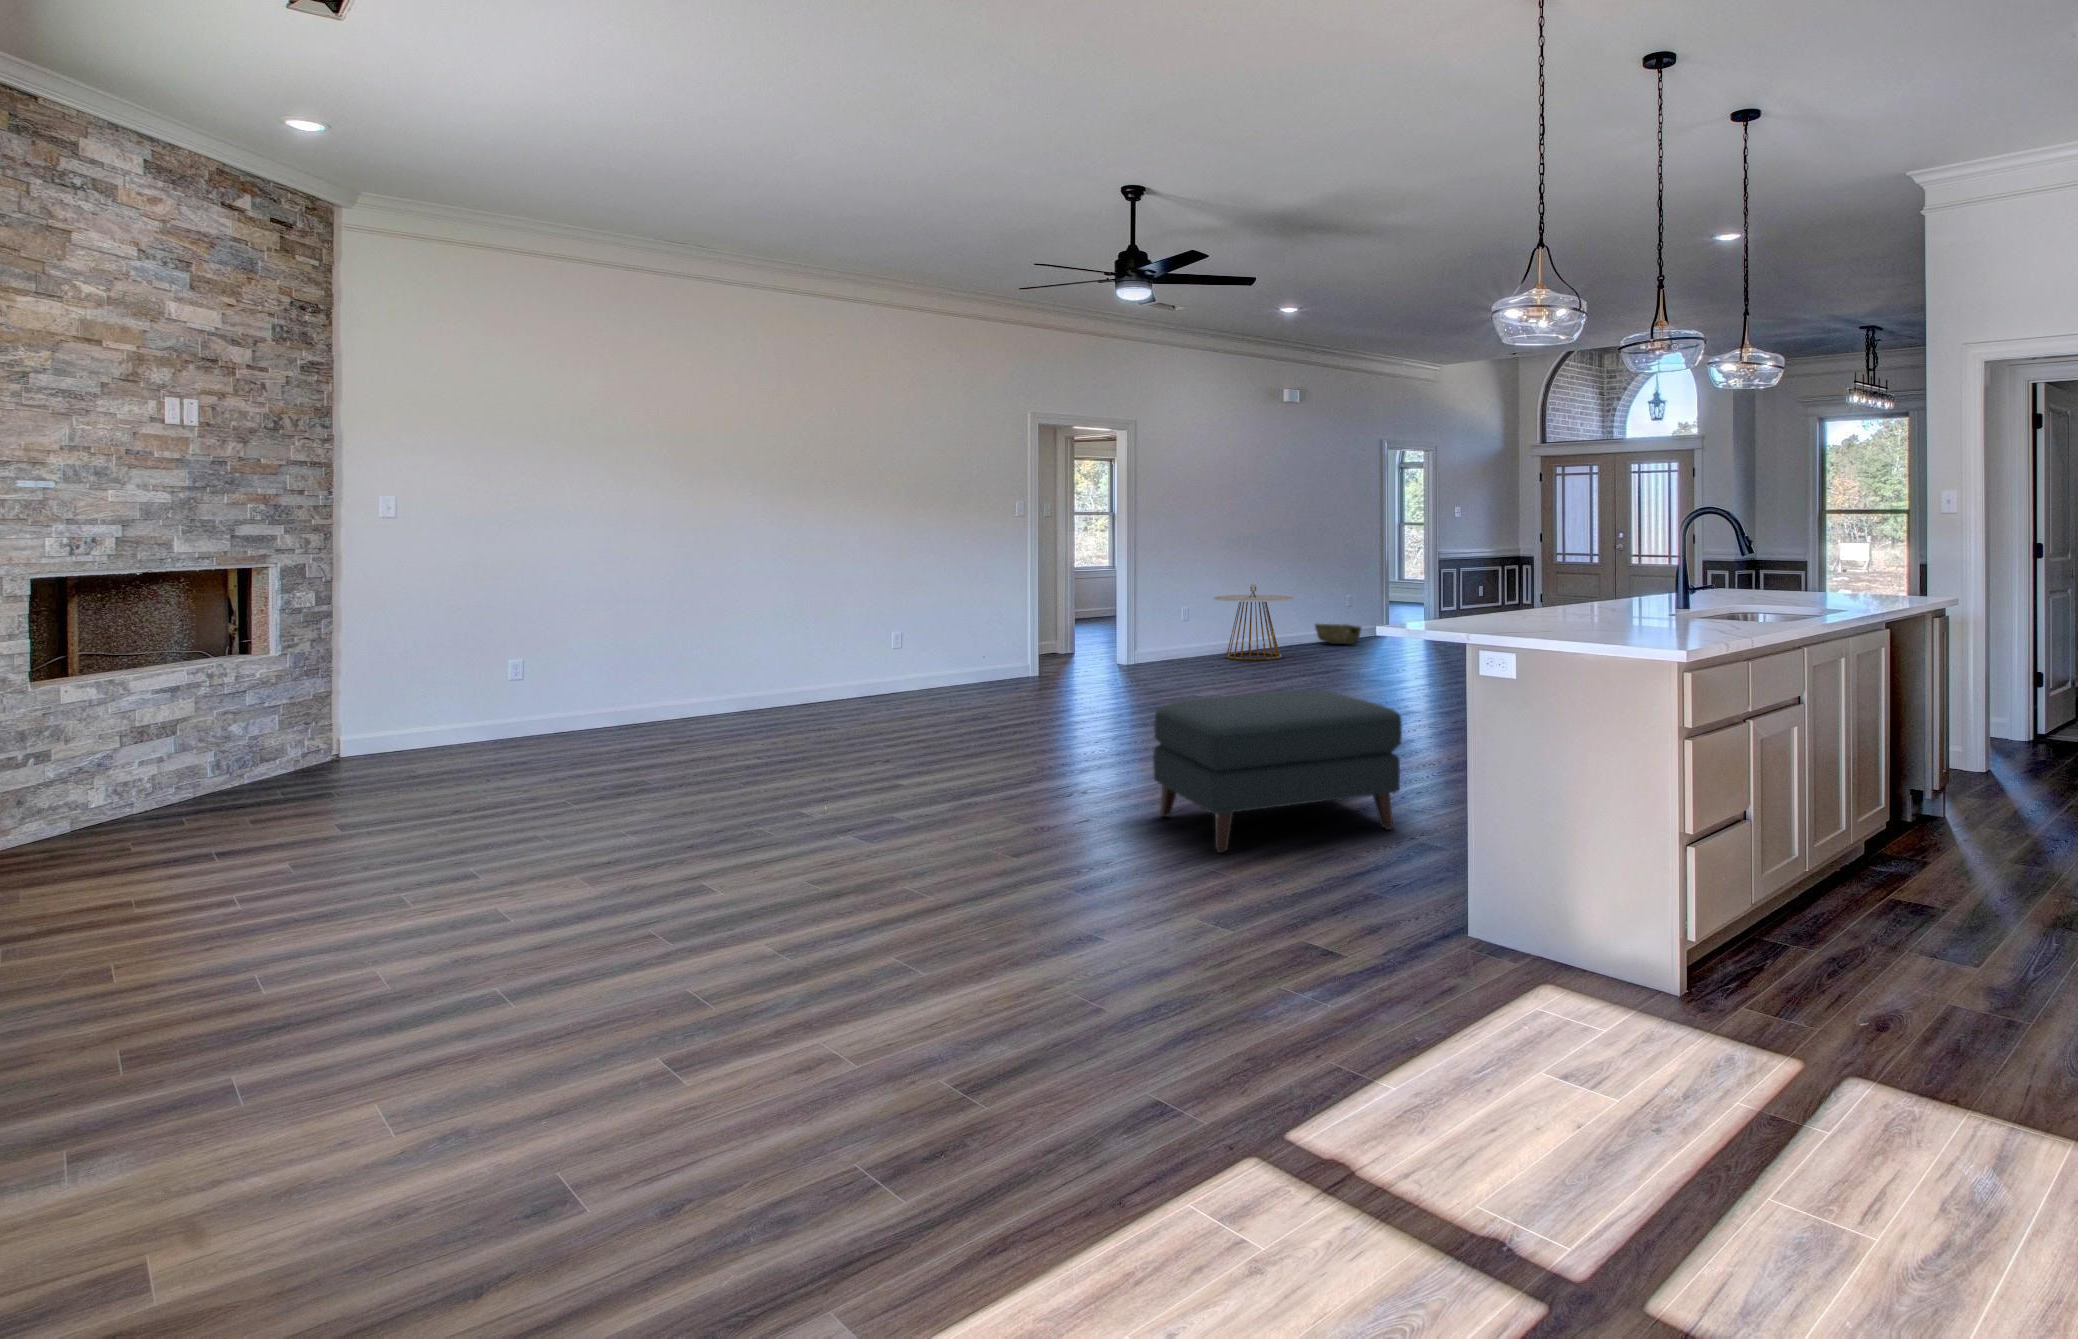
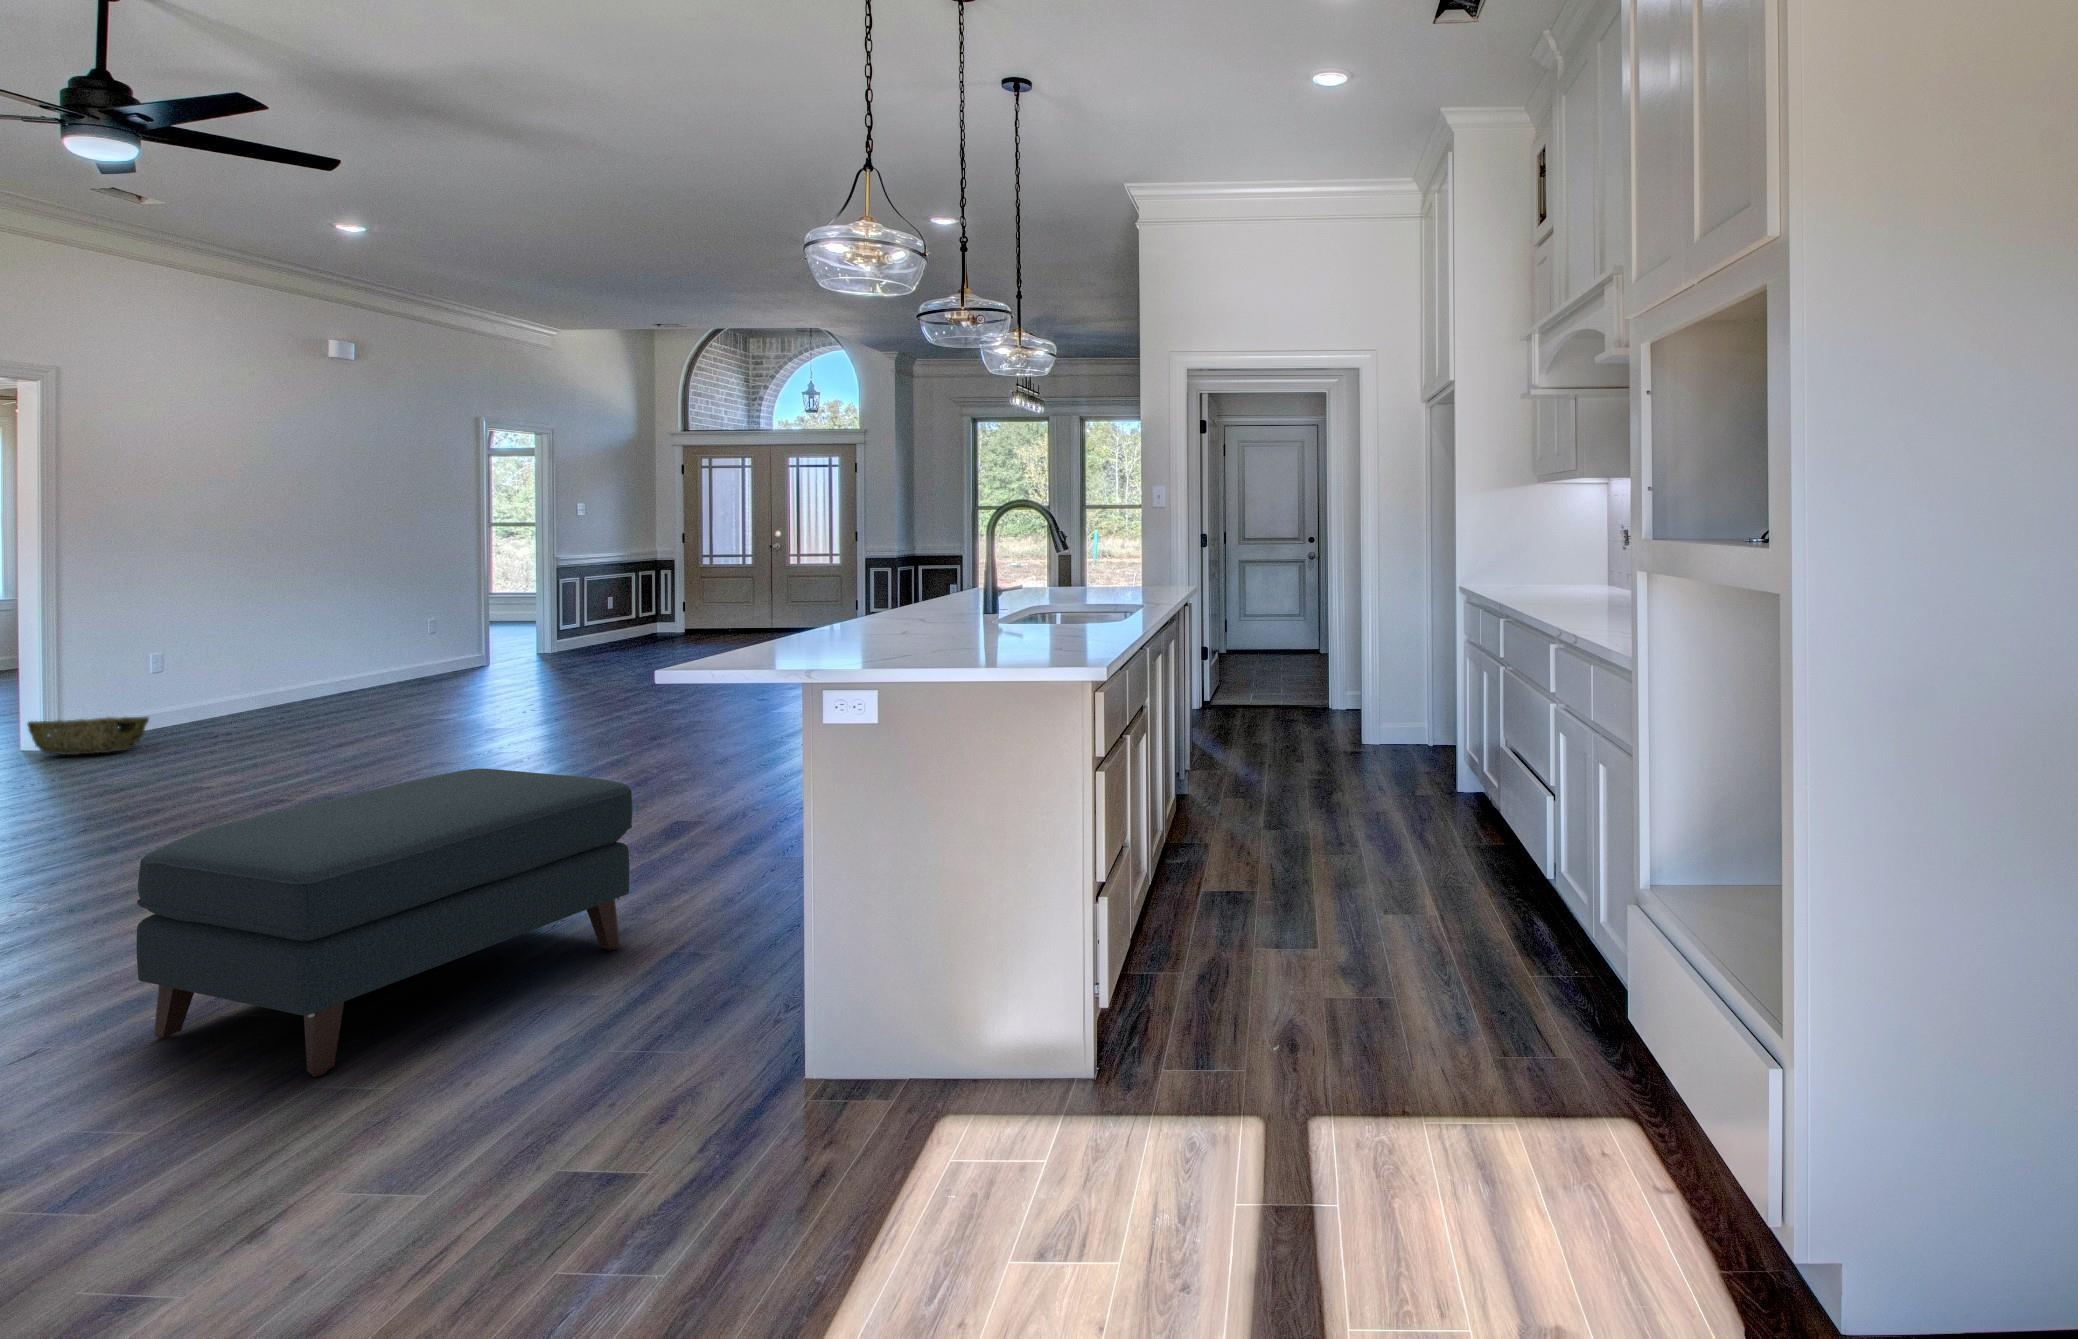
side table: present [1213,584,1294,661] -> none [180,616,339,730]
woven basket: present [1315,624,1361,644] -> present [27,717,149,755]

